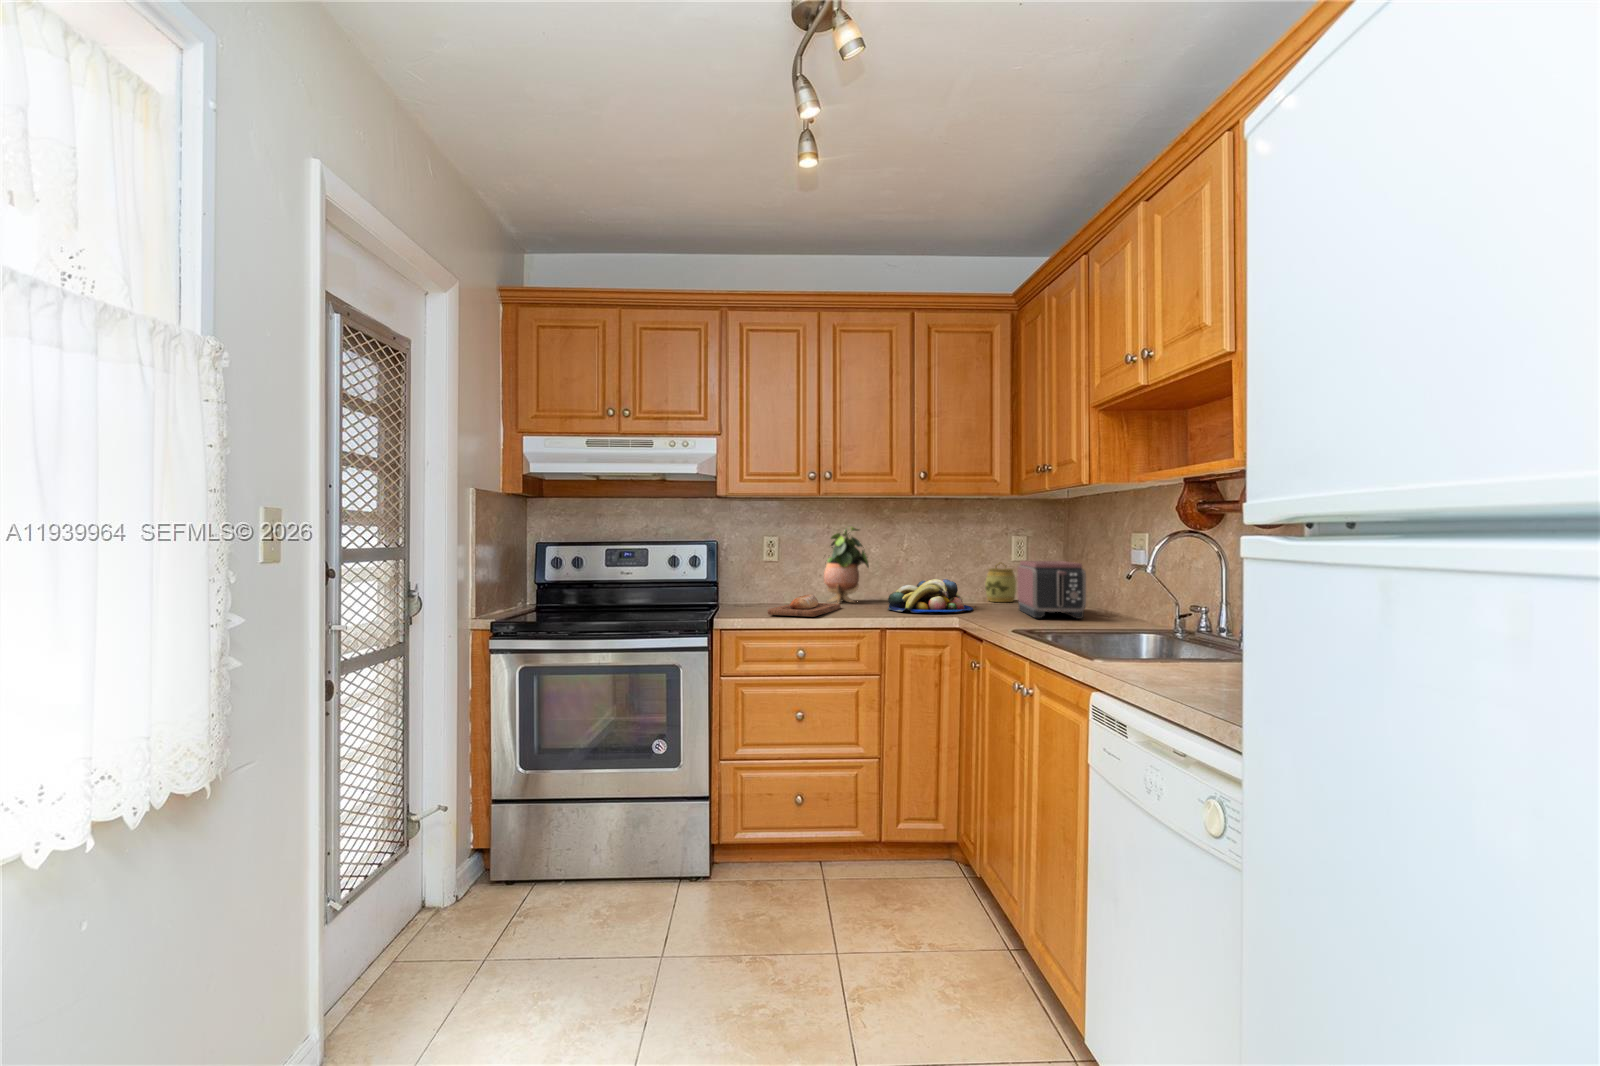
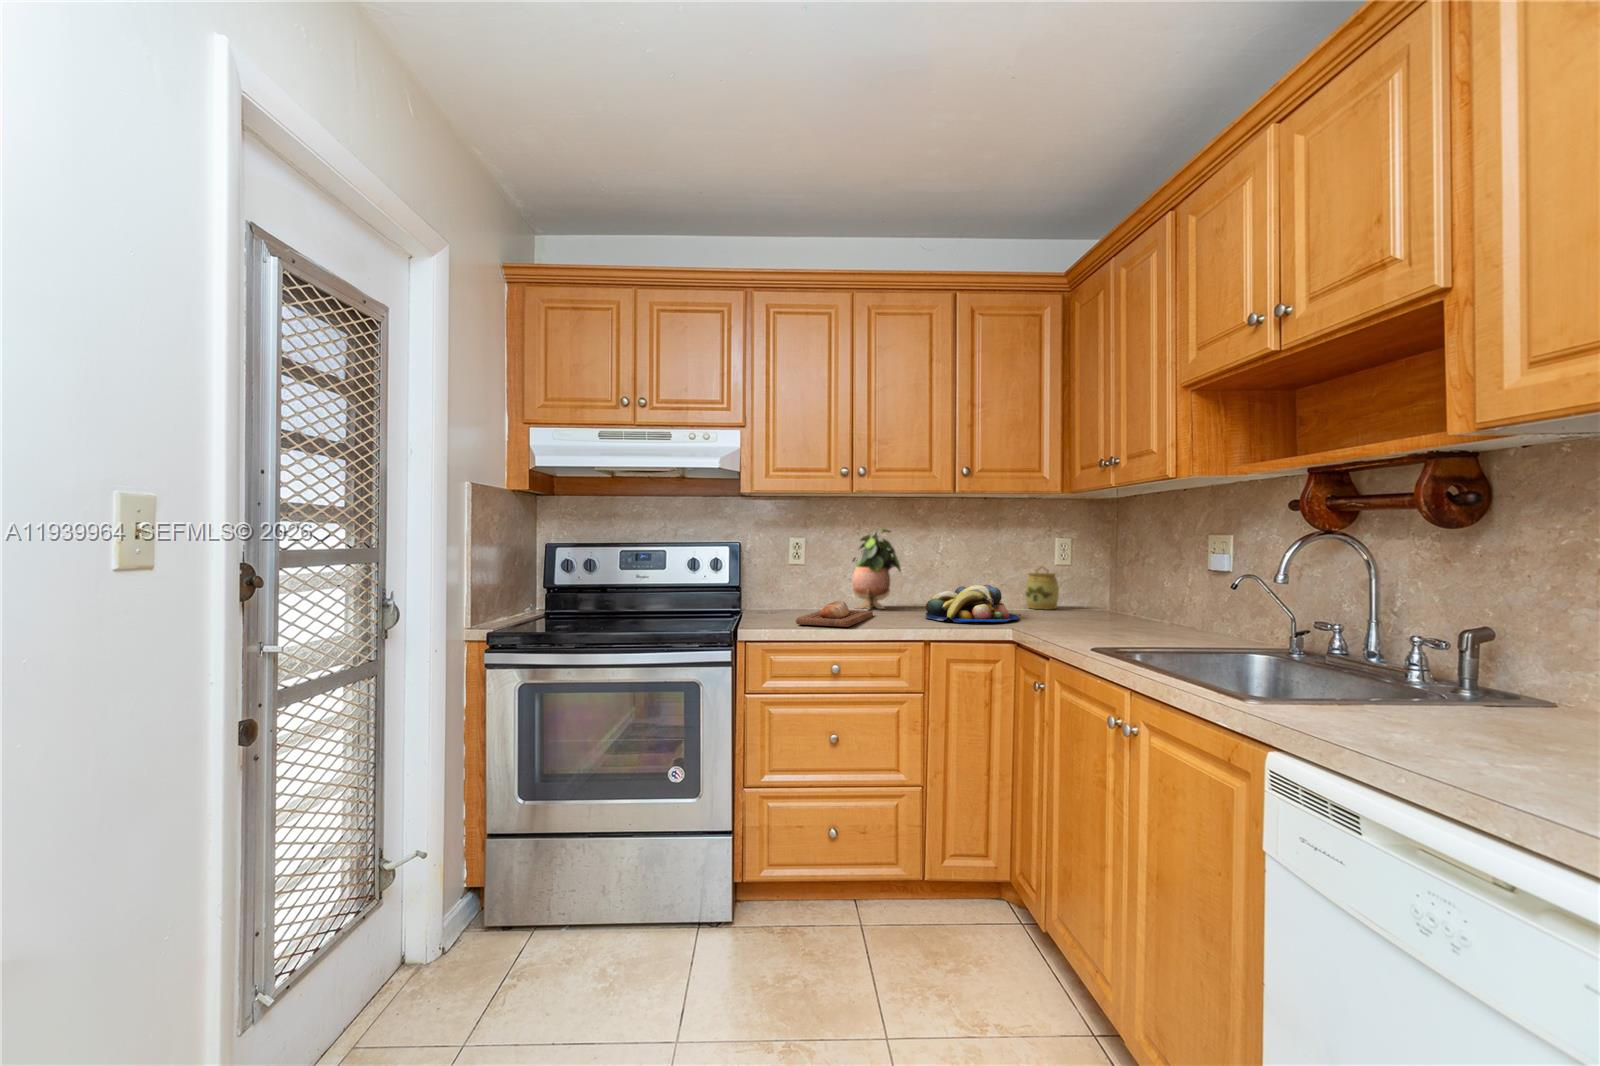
toaster: present [1018,561,1086,619] -> none [1068,565,1156,631]

